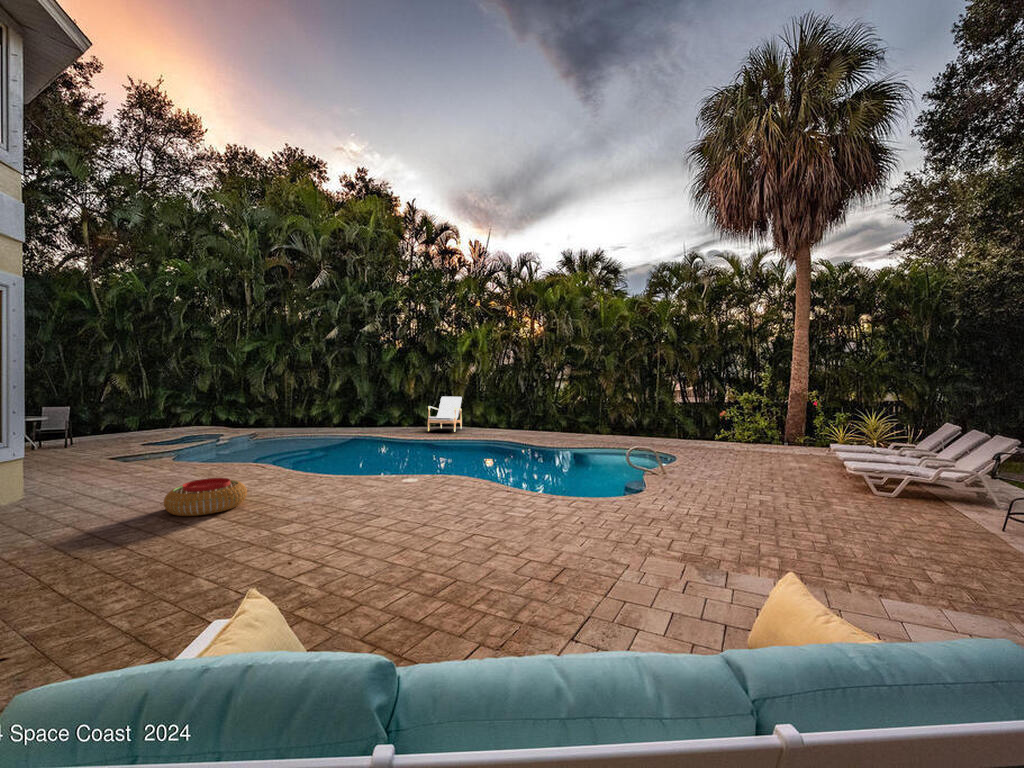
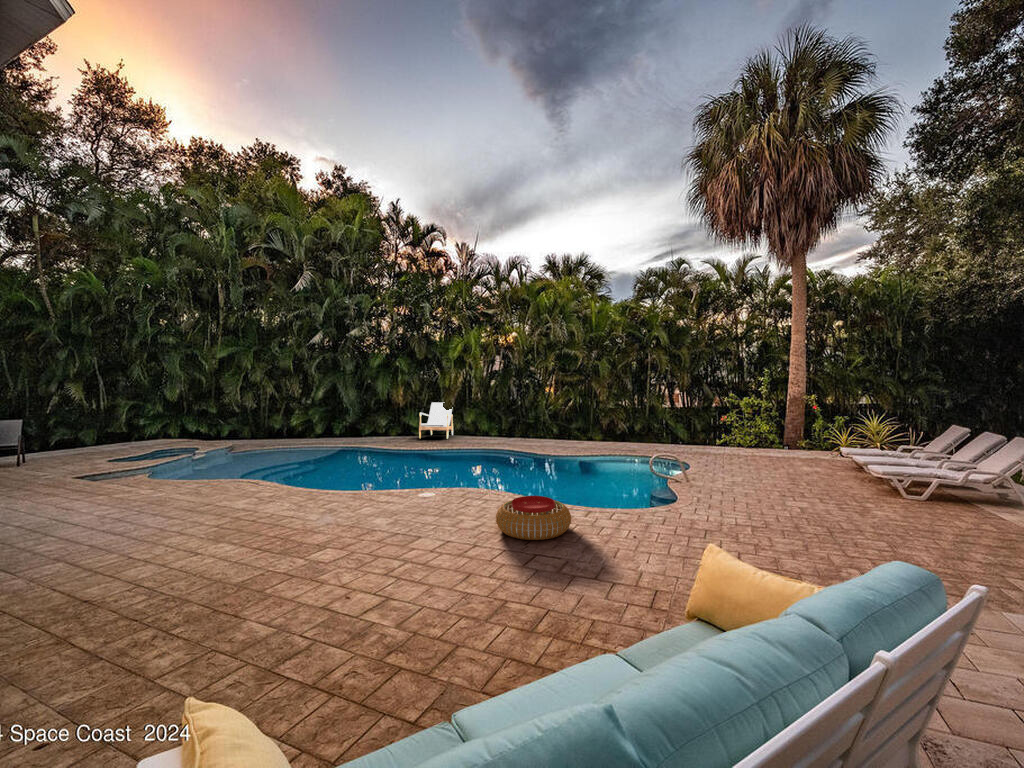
pouf: present [164,478,247,516] -> present [496,496,571,540]

